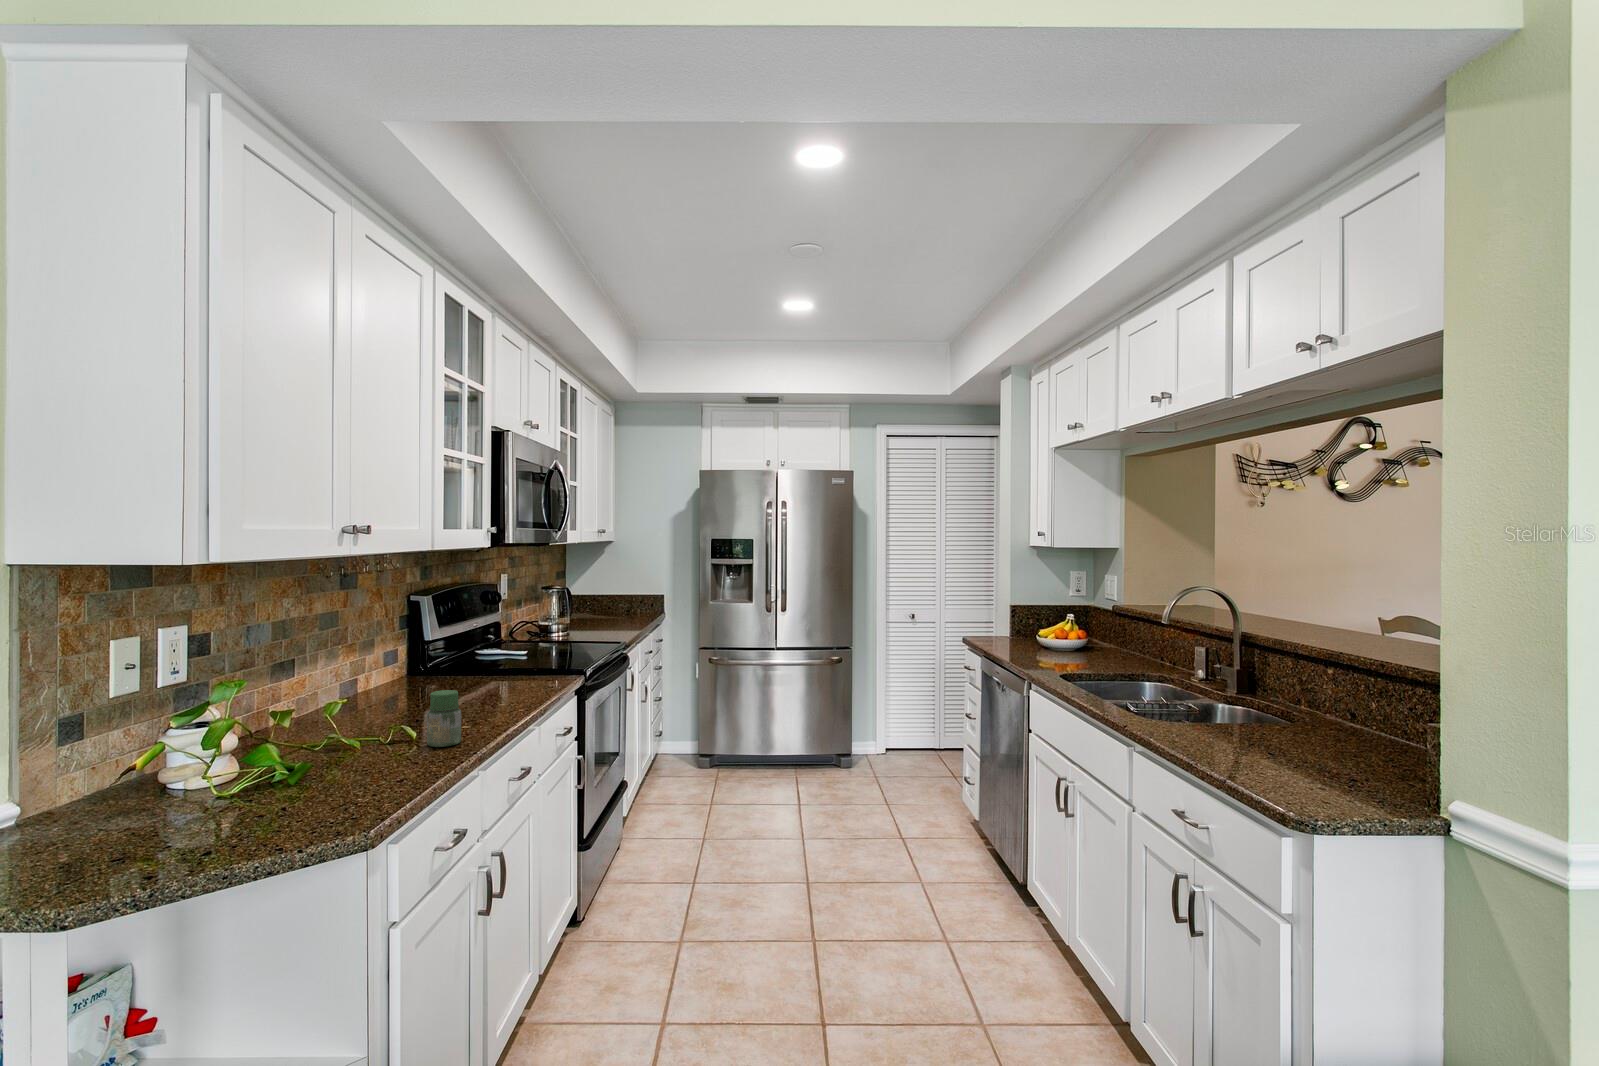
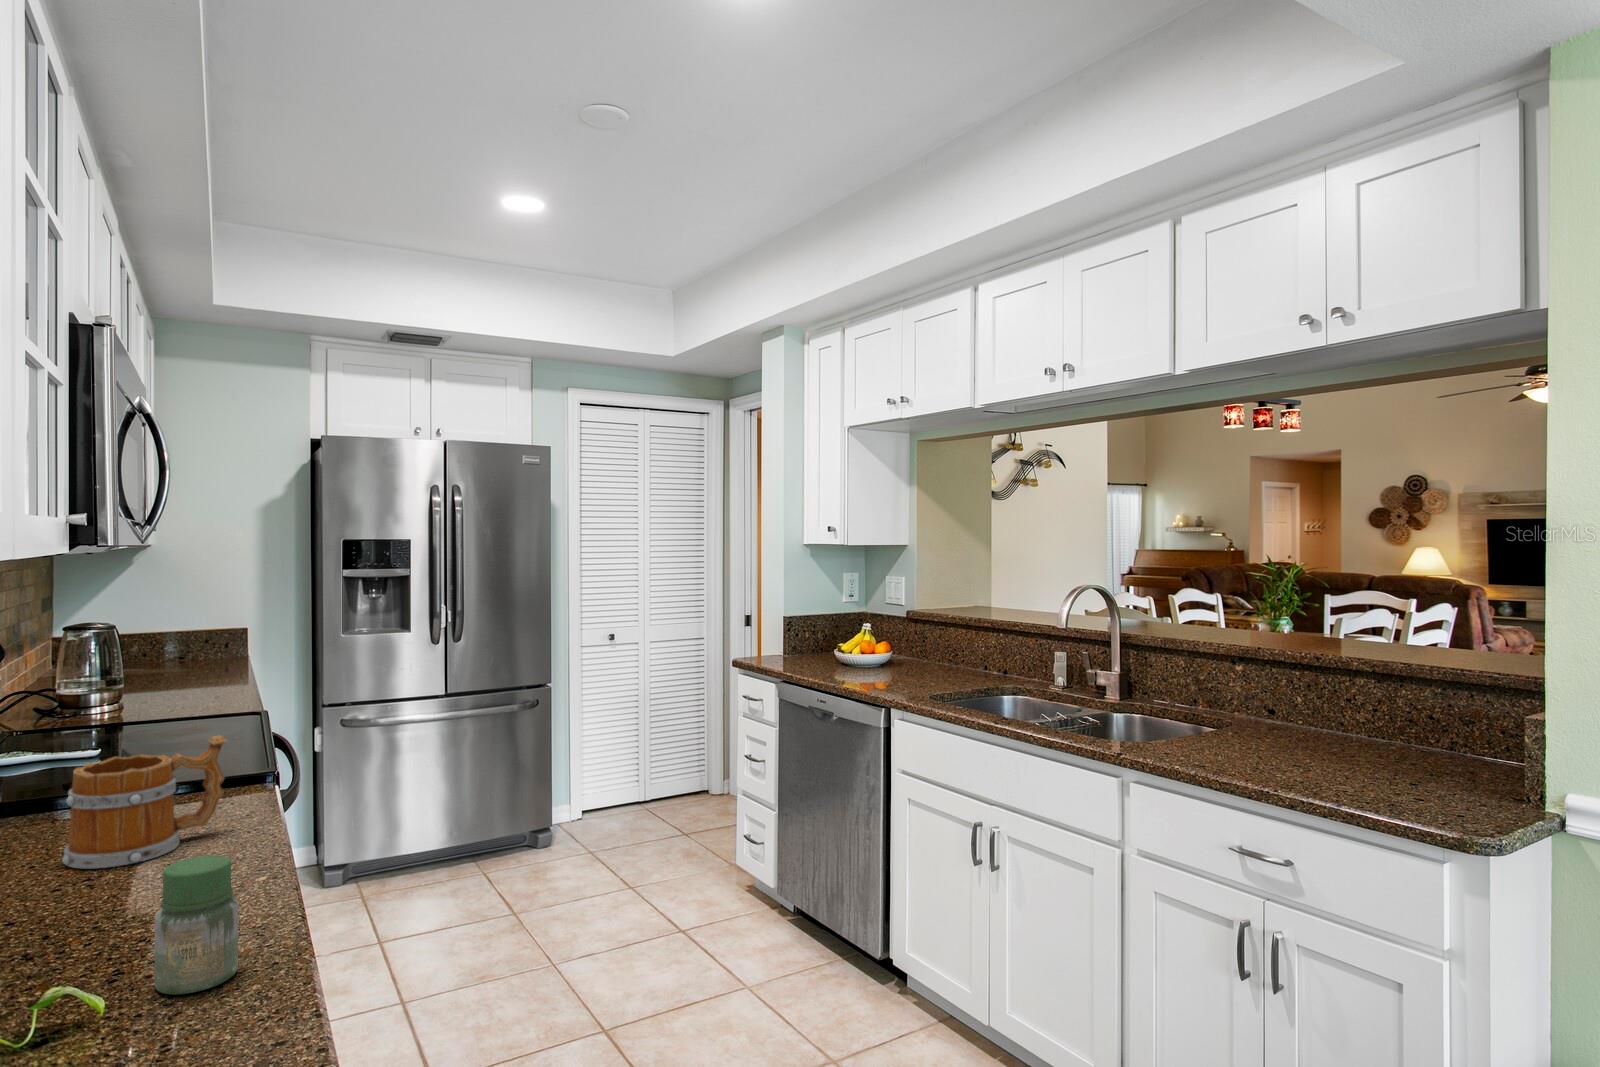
mug: none [454,646,527,703] -> present [62,735,226,868]

